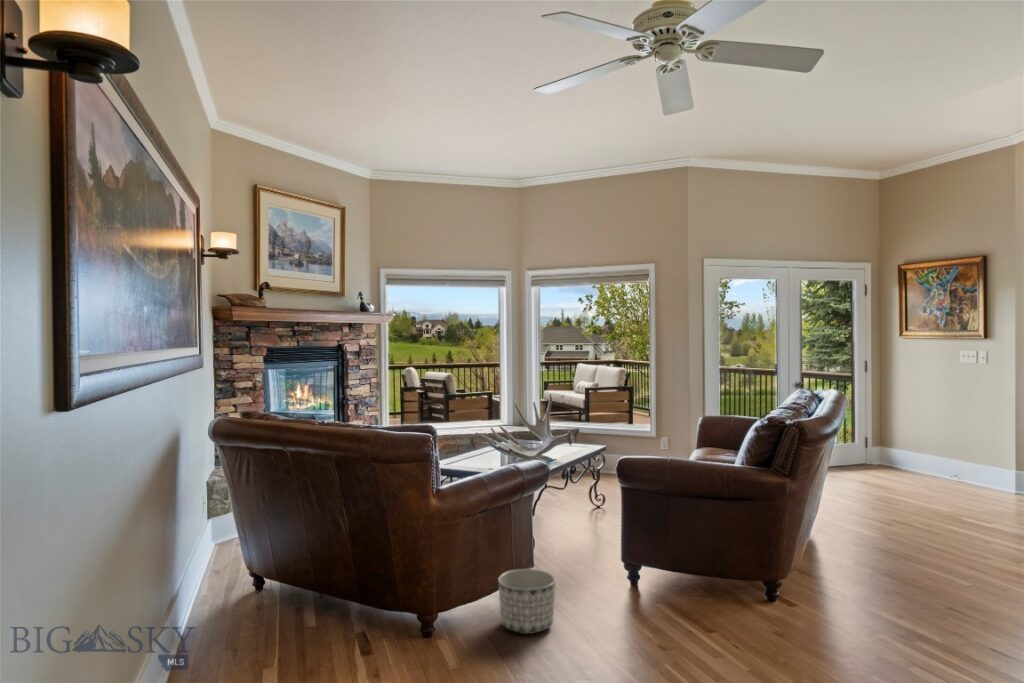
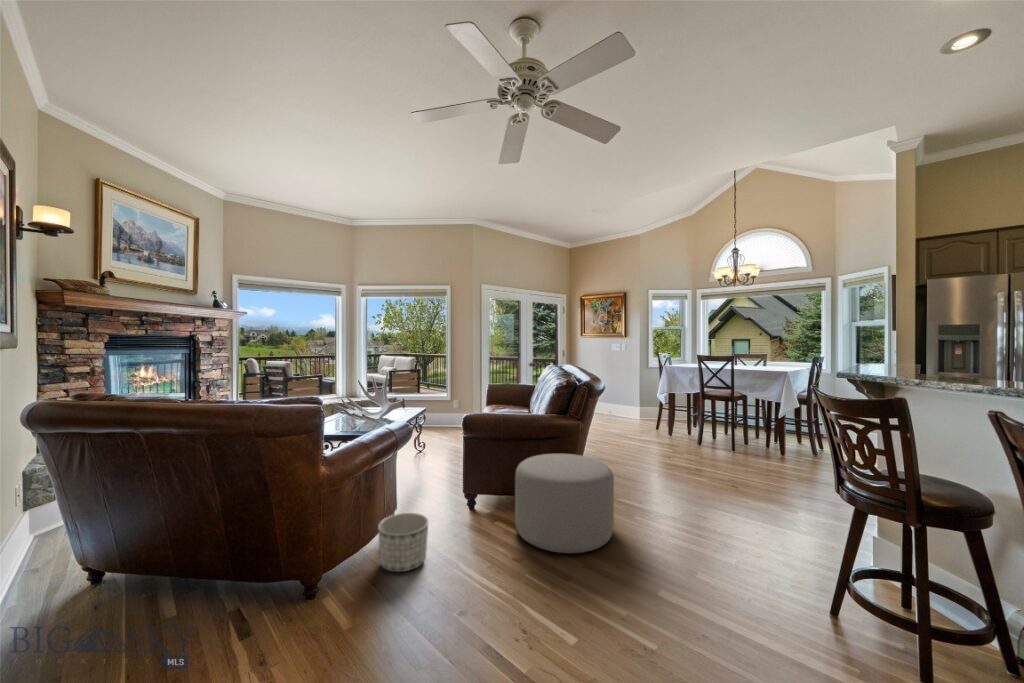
ottoman: none [676,522,821,658] -> present [515,454,614,553]

